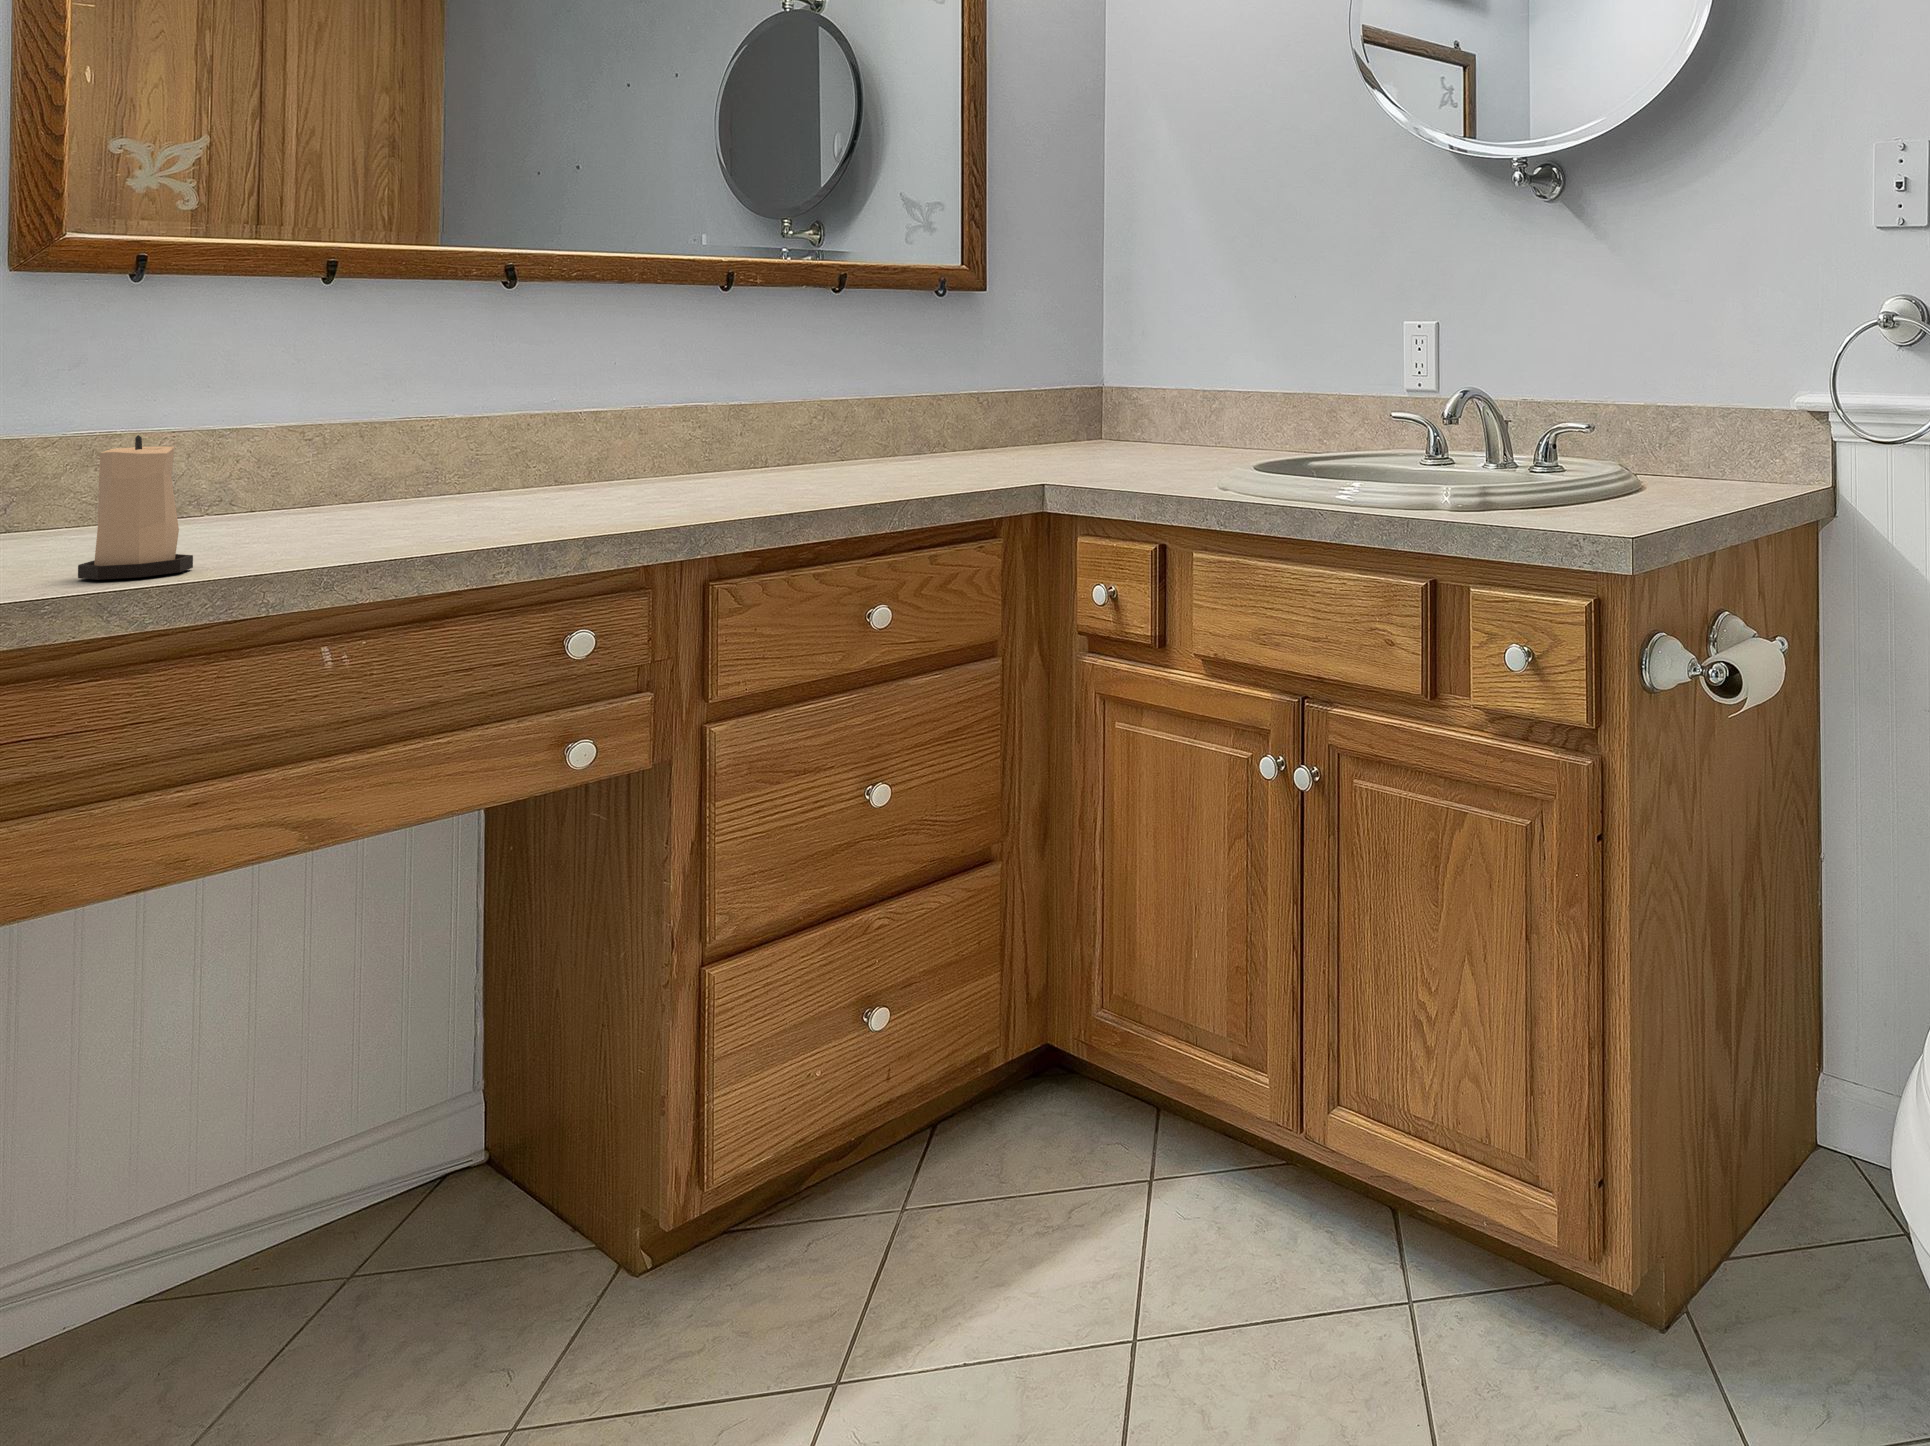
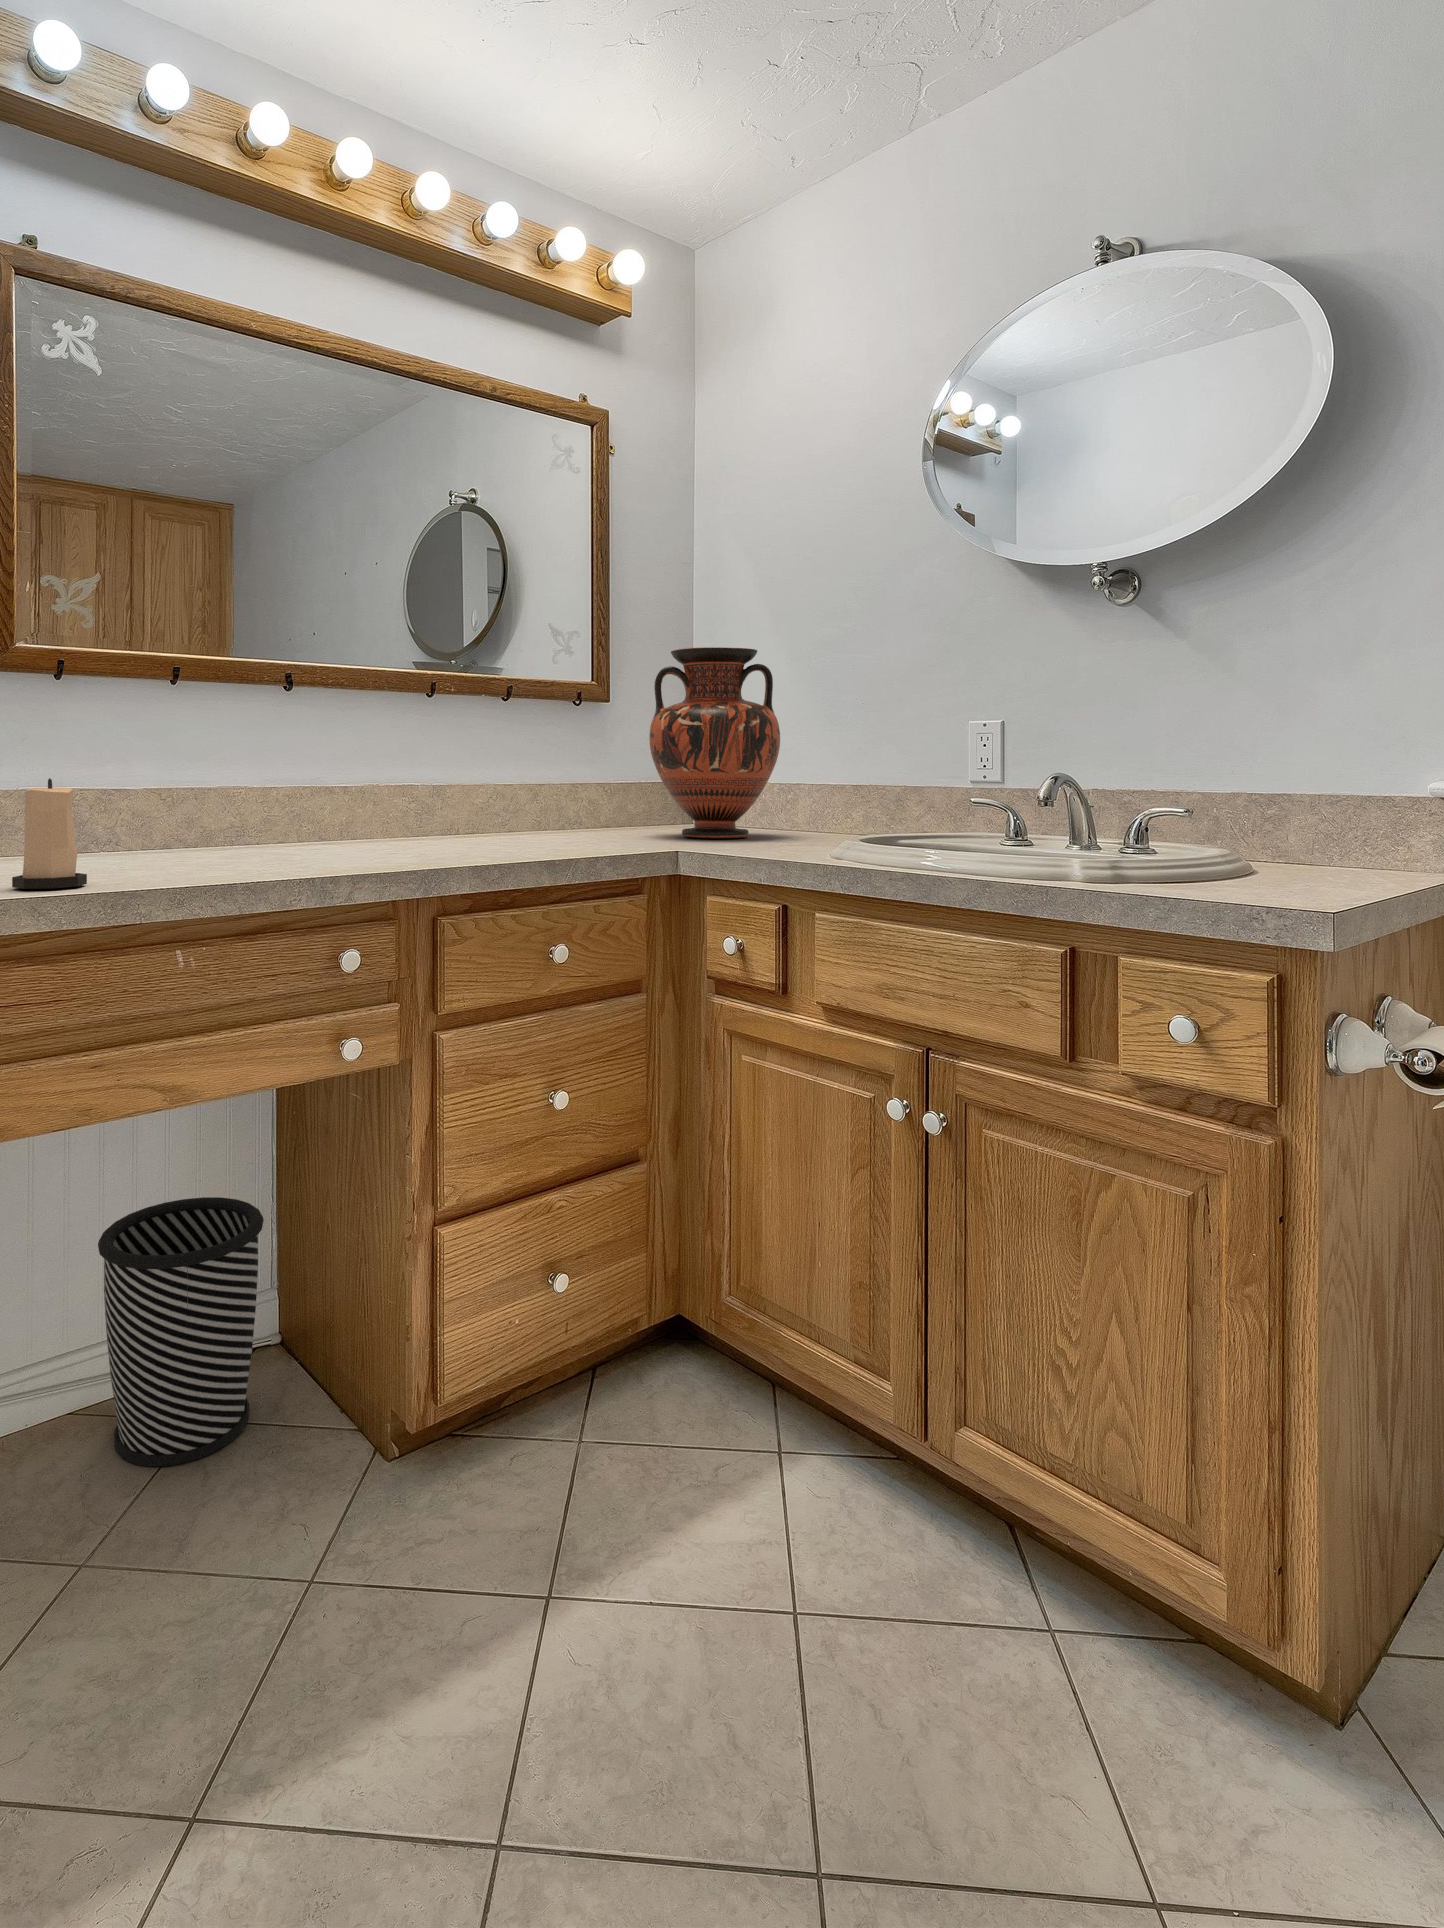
vase: none [1019,233,1183,463] -> present [649,647,780,838]
wastebasket: none [195,970,458,1340] -> present [98,1197,264,1466]

